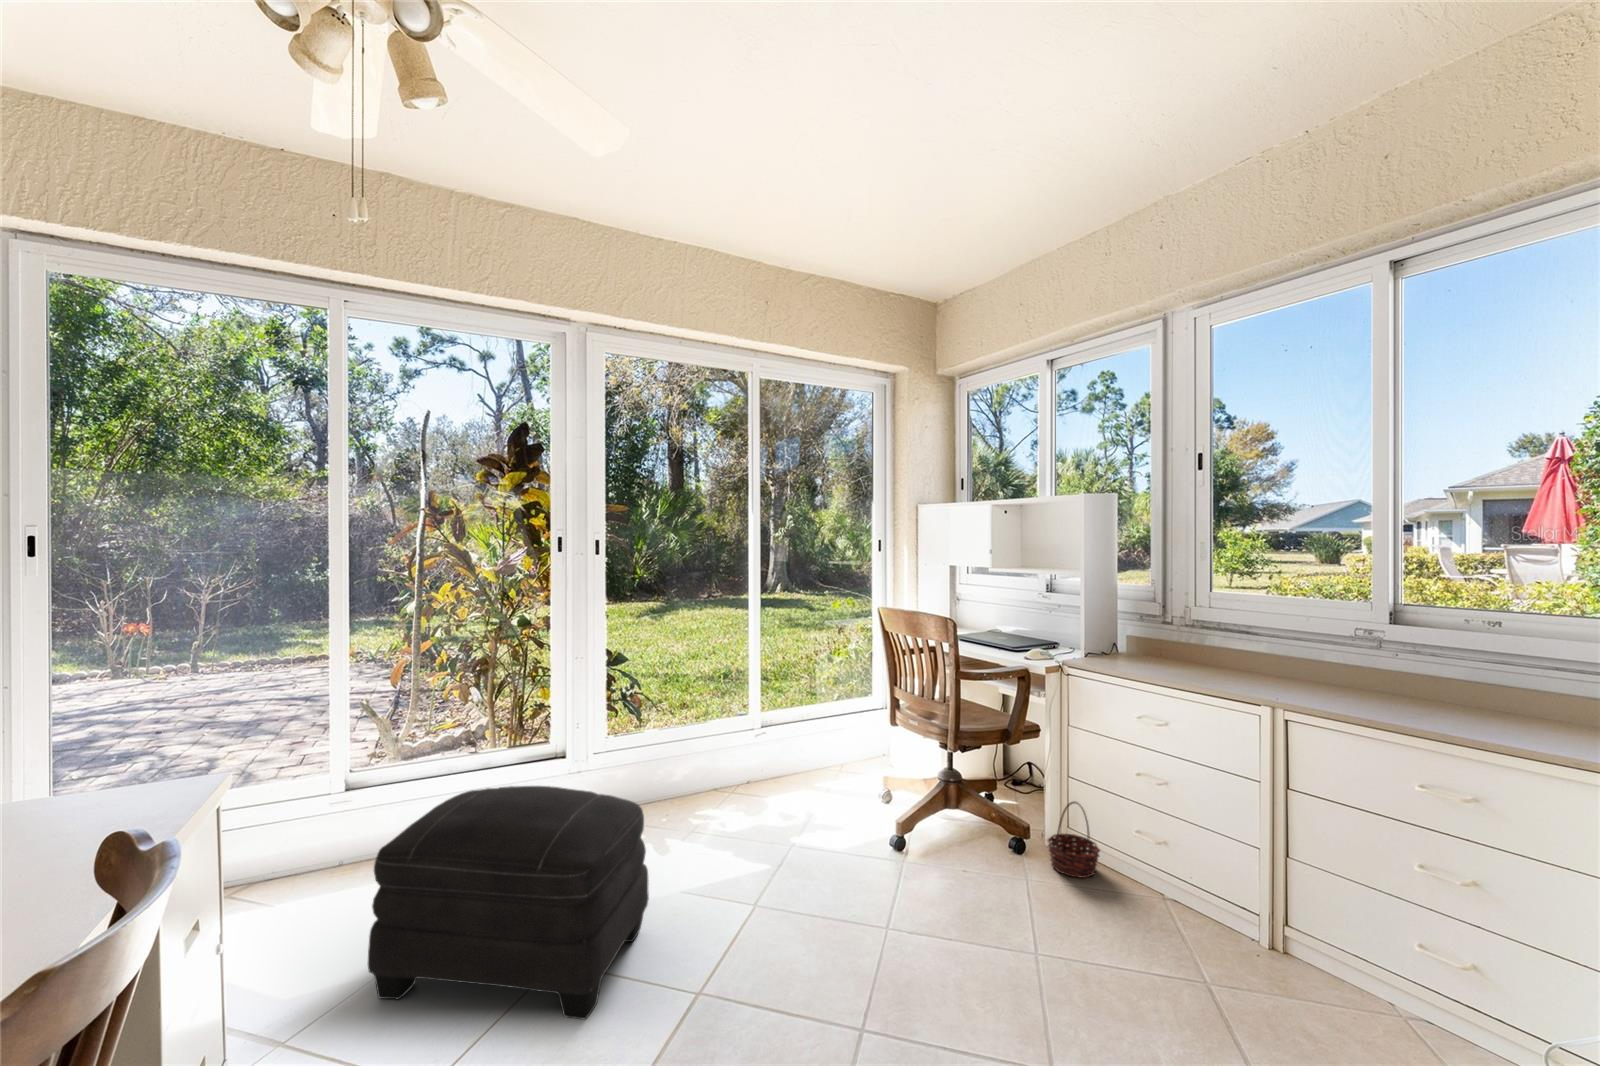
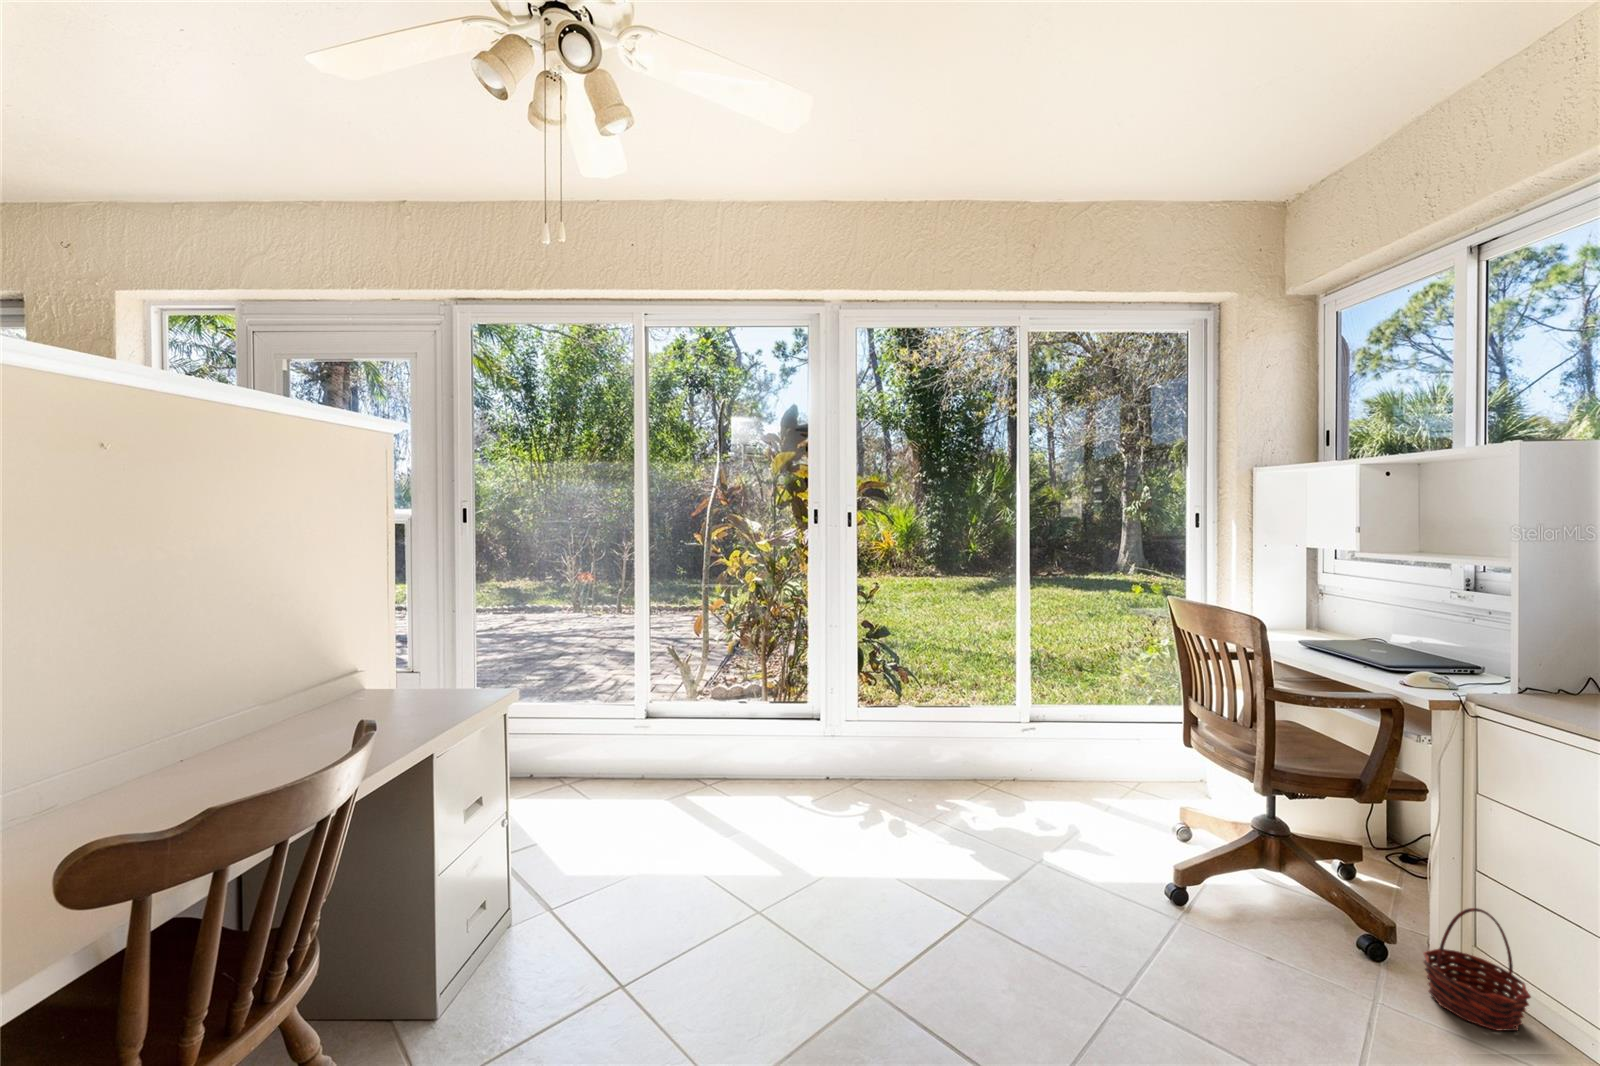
ottoman: present [368,786,649,1019] -> none [618,736,853,971]

